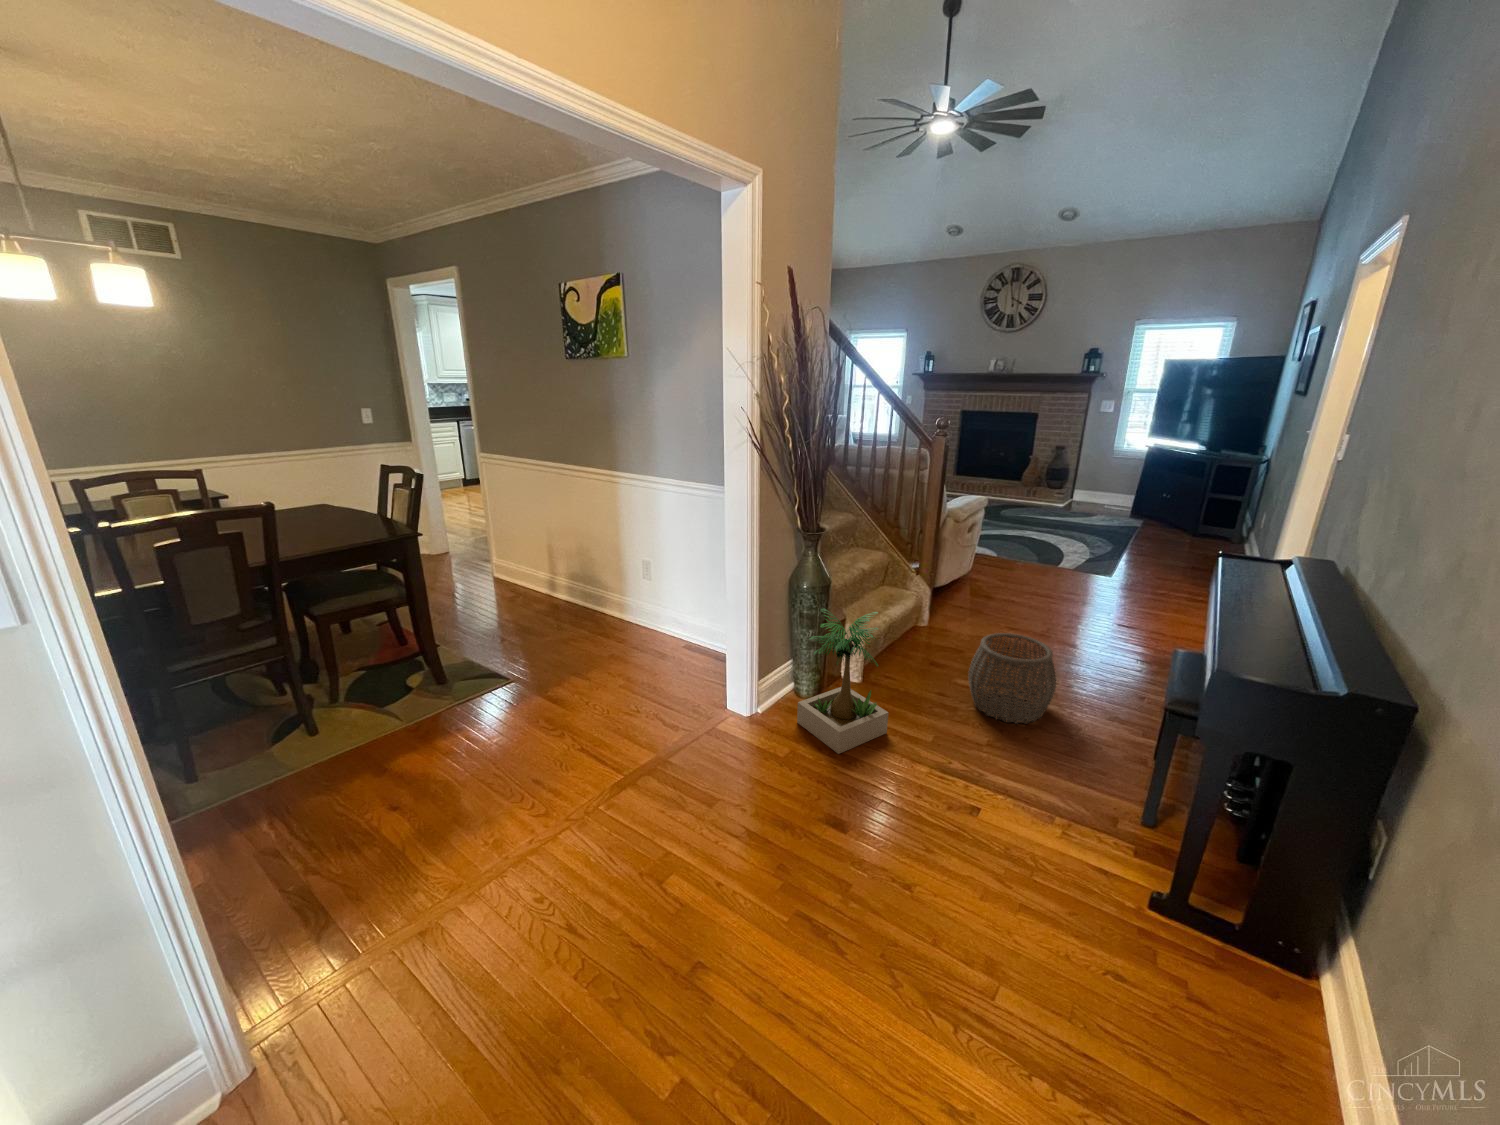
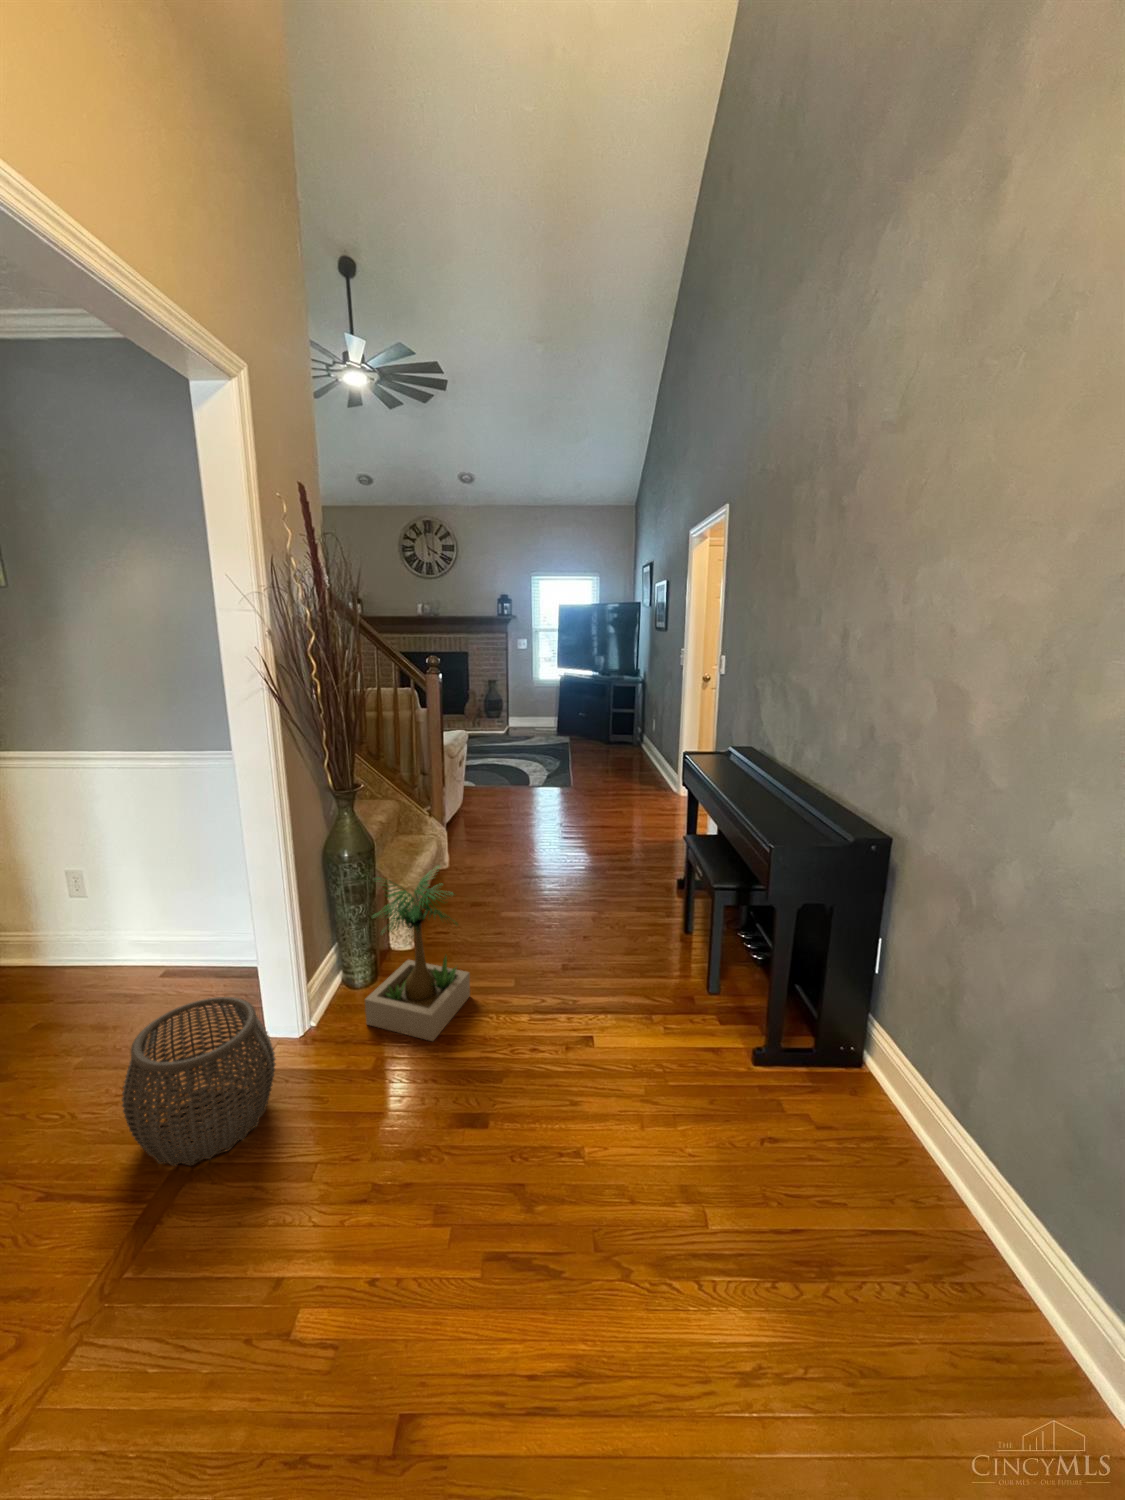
woven basket: present [968,633,1056,724] -> present [122,997,276,1166]

